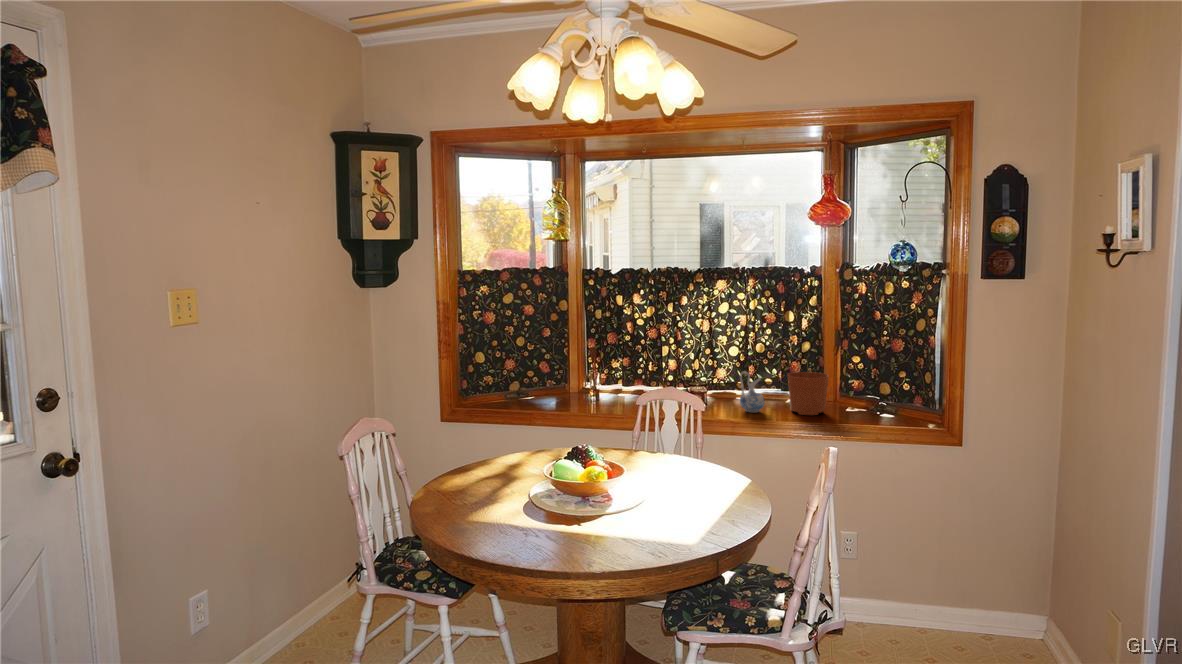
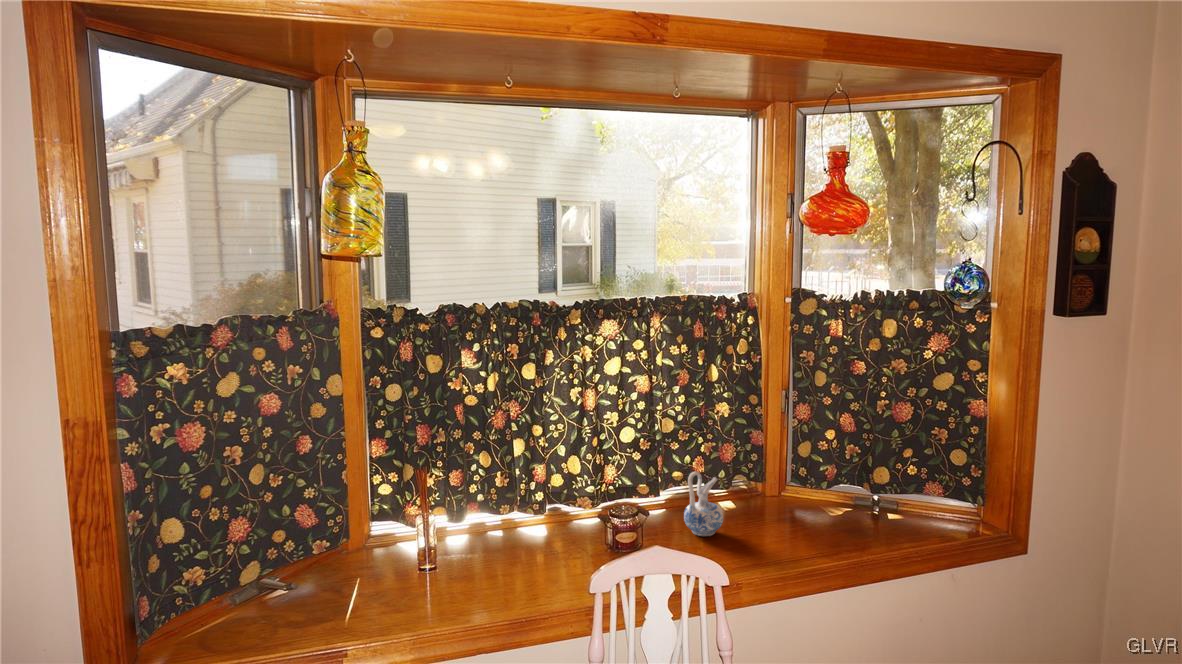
plant pot: present [788,372,829,415] -> none [734,431,796,524]

